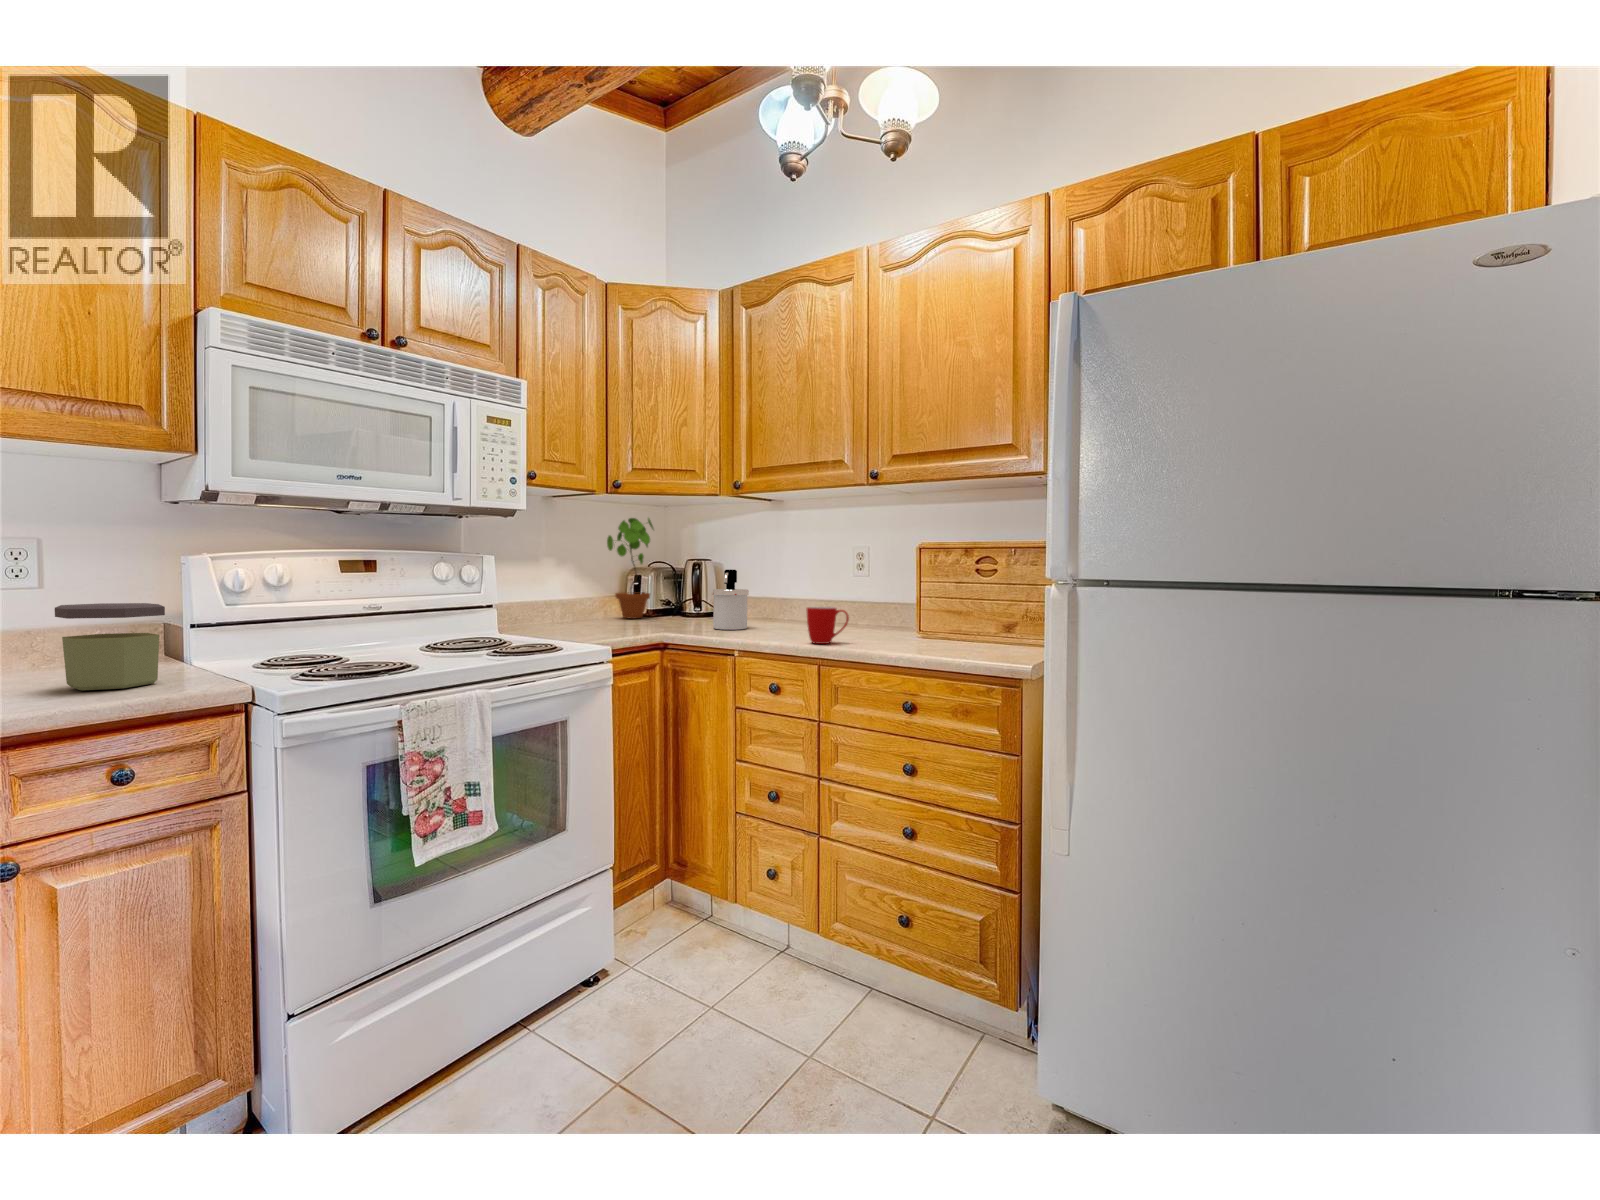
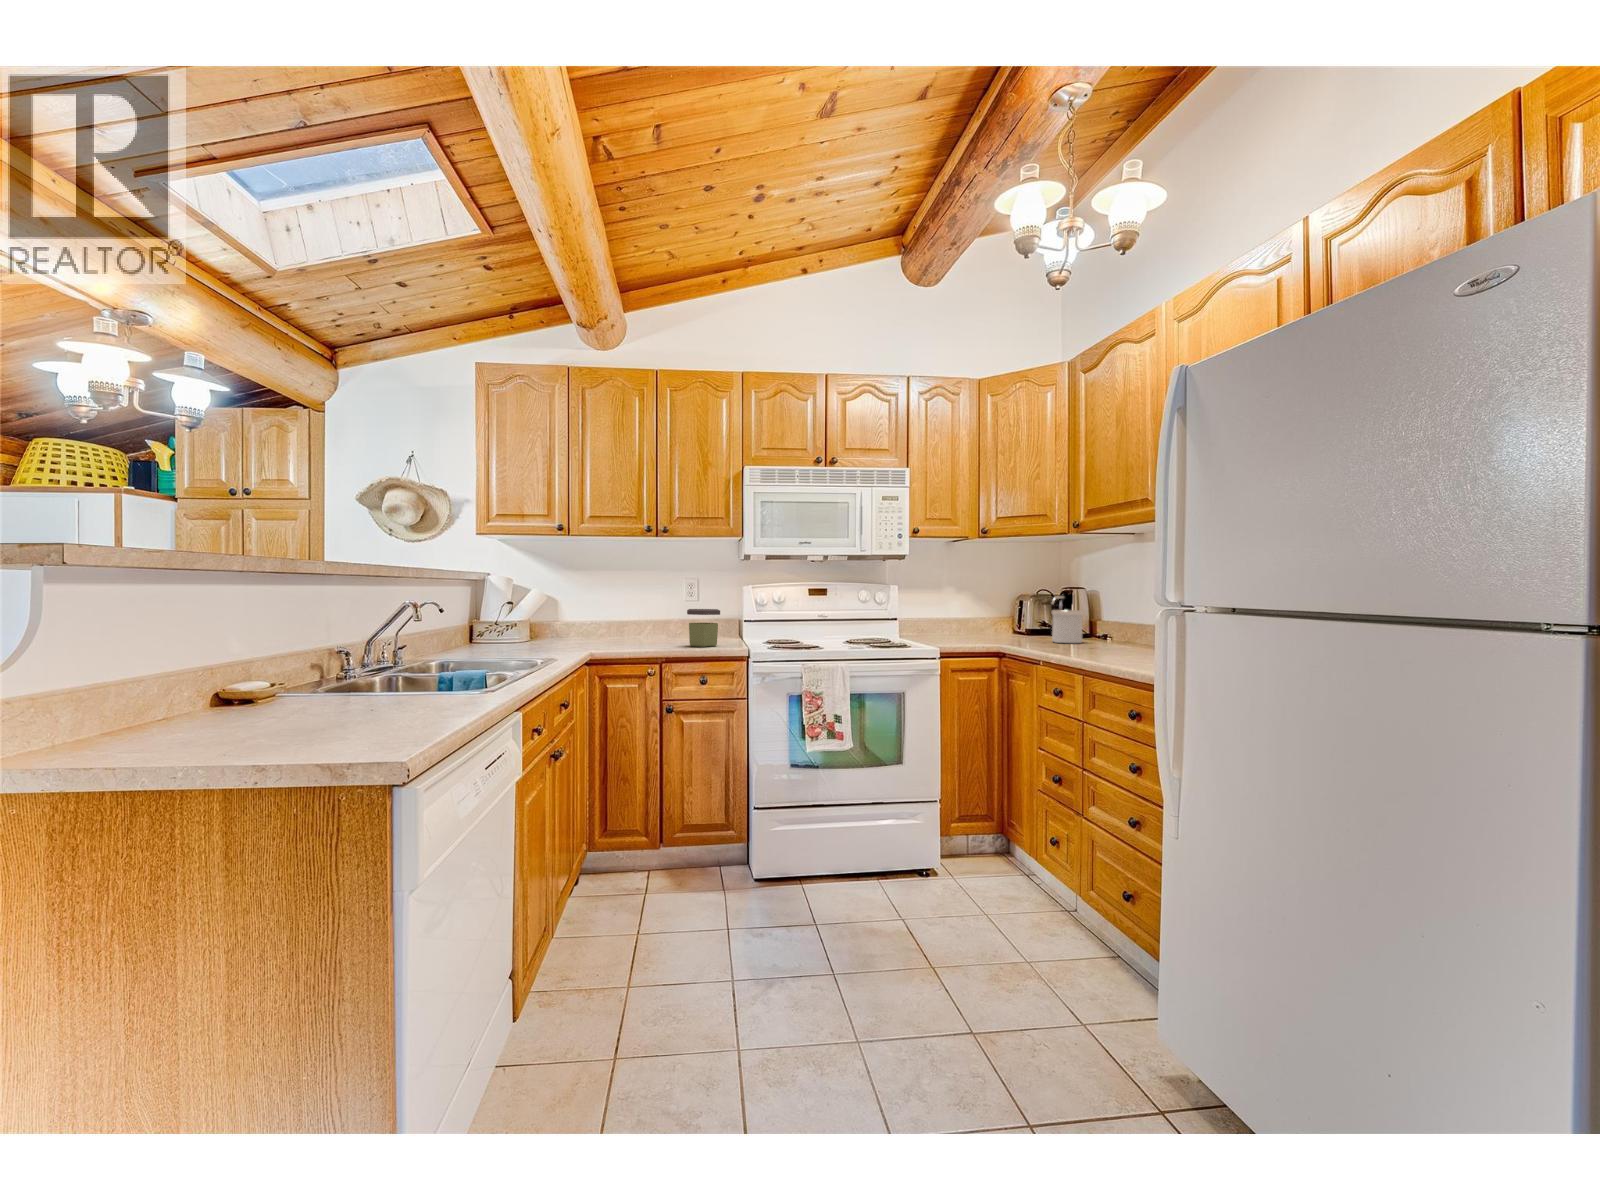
potted plant: present [607,518,653,618] -> none [998,552,1036,633]
mug: present [806,607,849,644] -> none [1087,624,1125,655]

